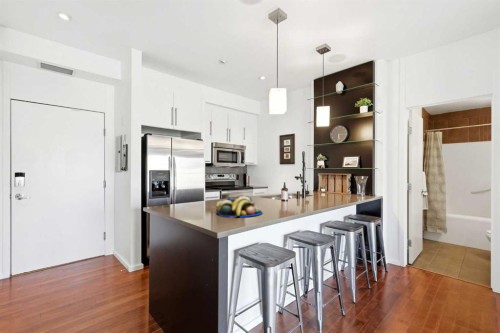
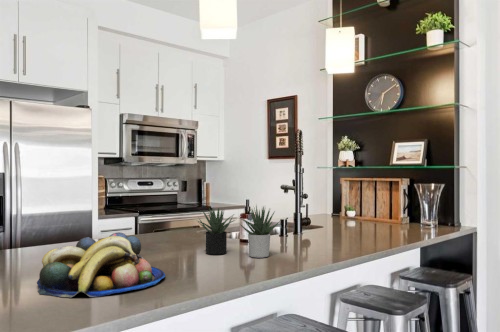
succulent plant: none [265,184,303,207] -> present [198,206,280,258]

